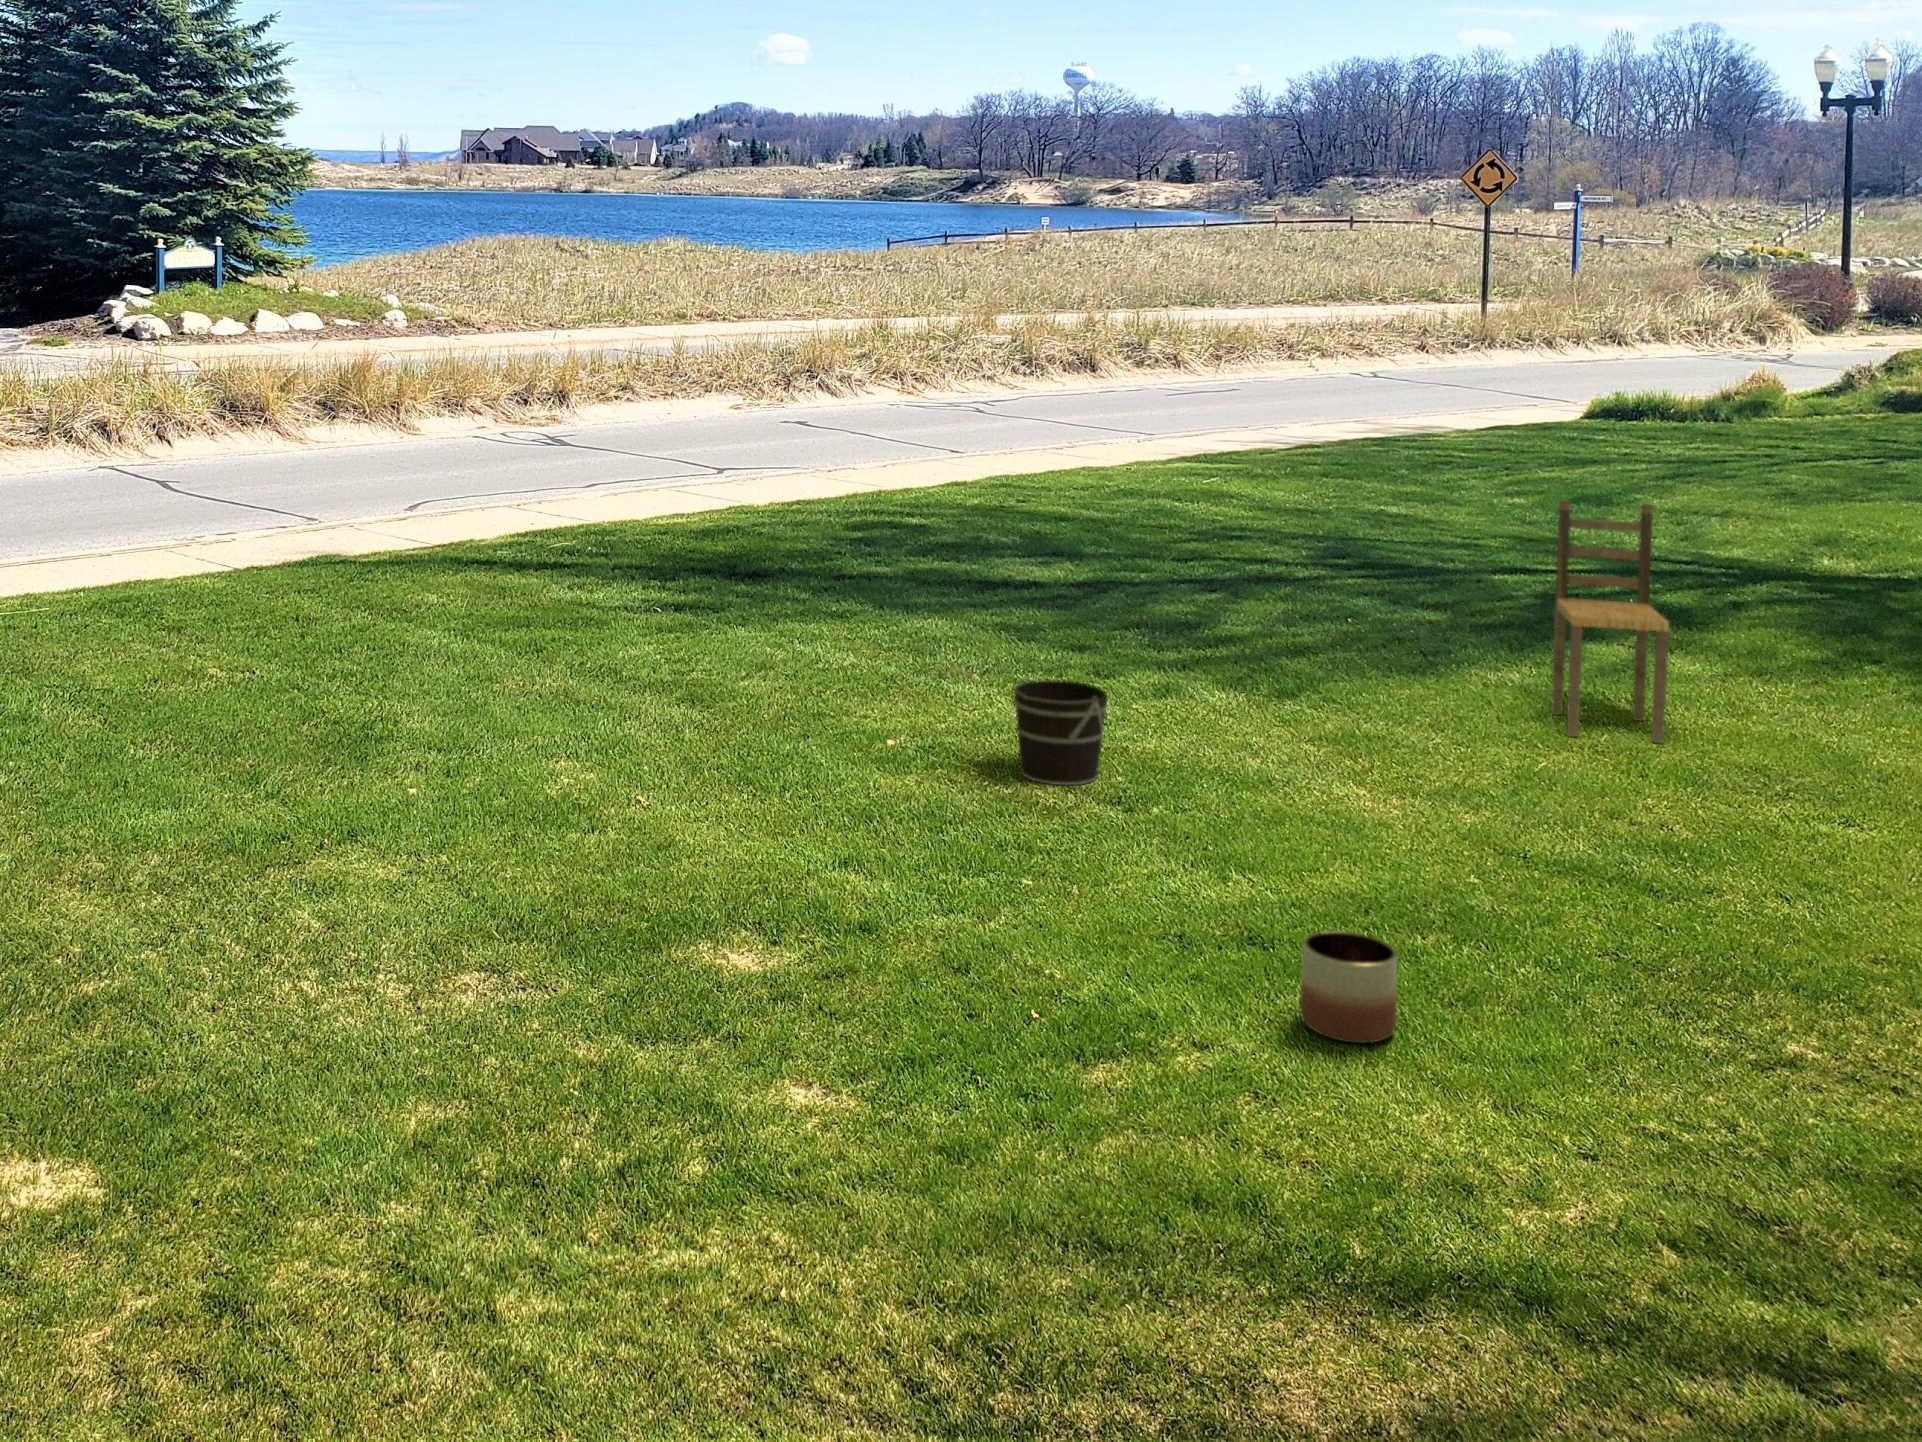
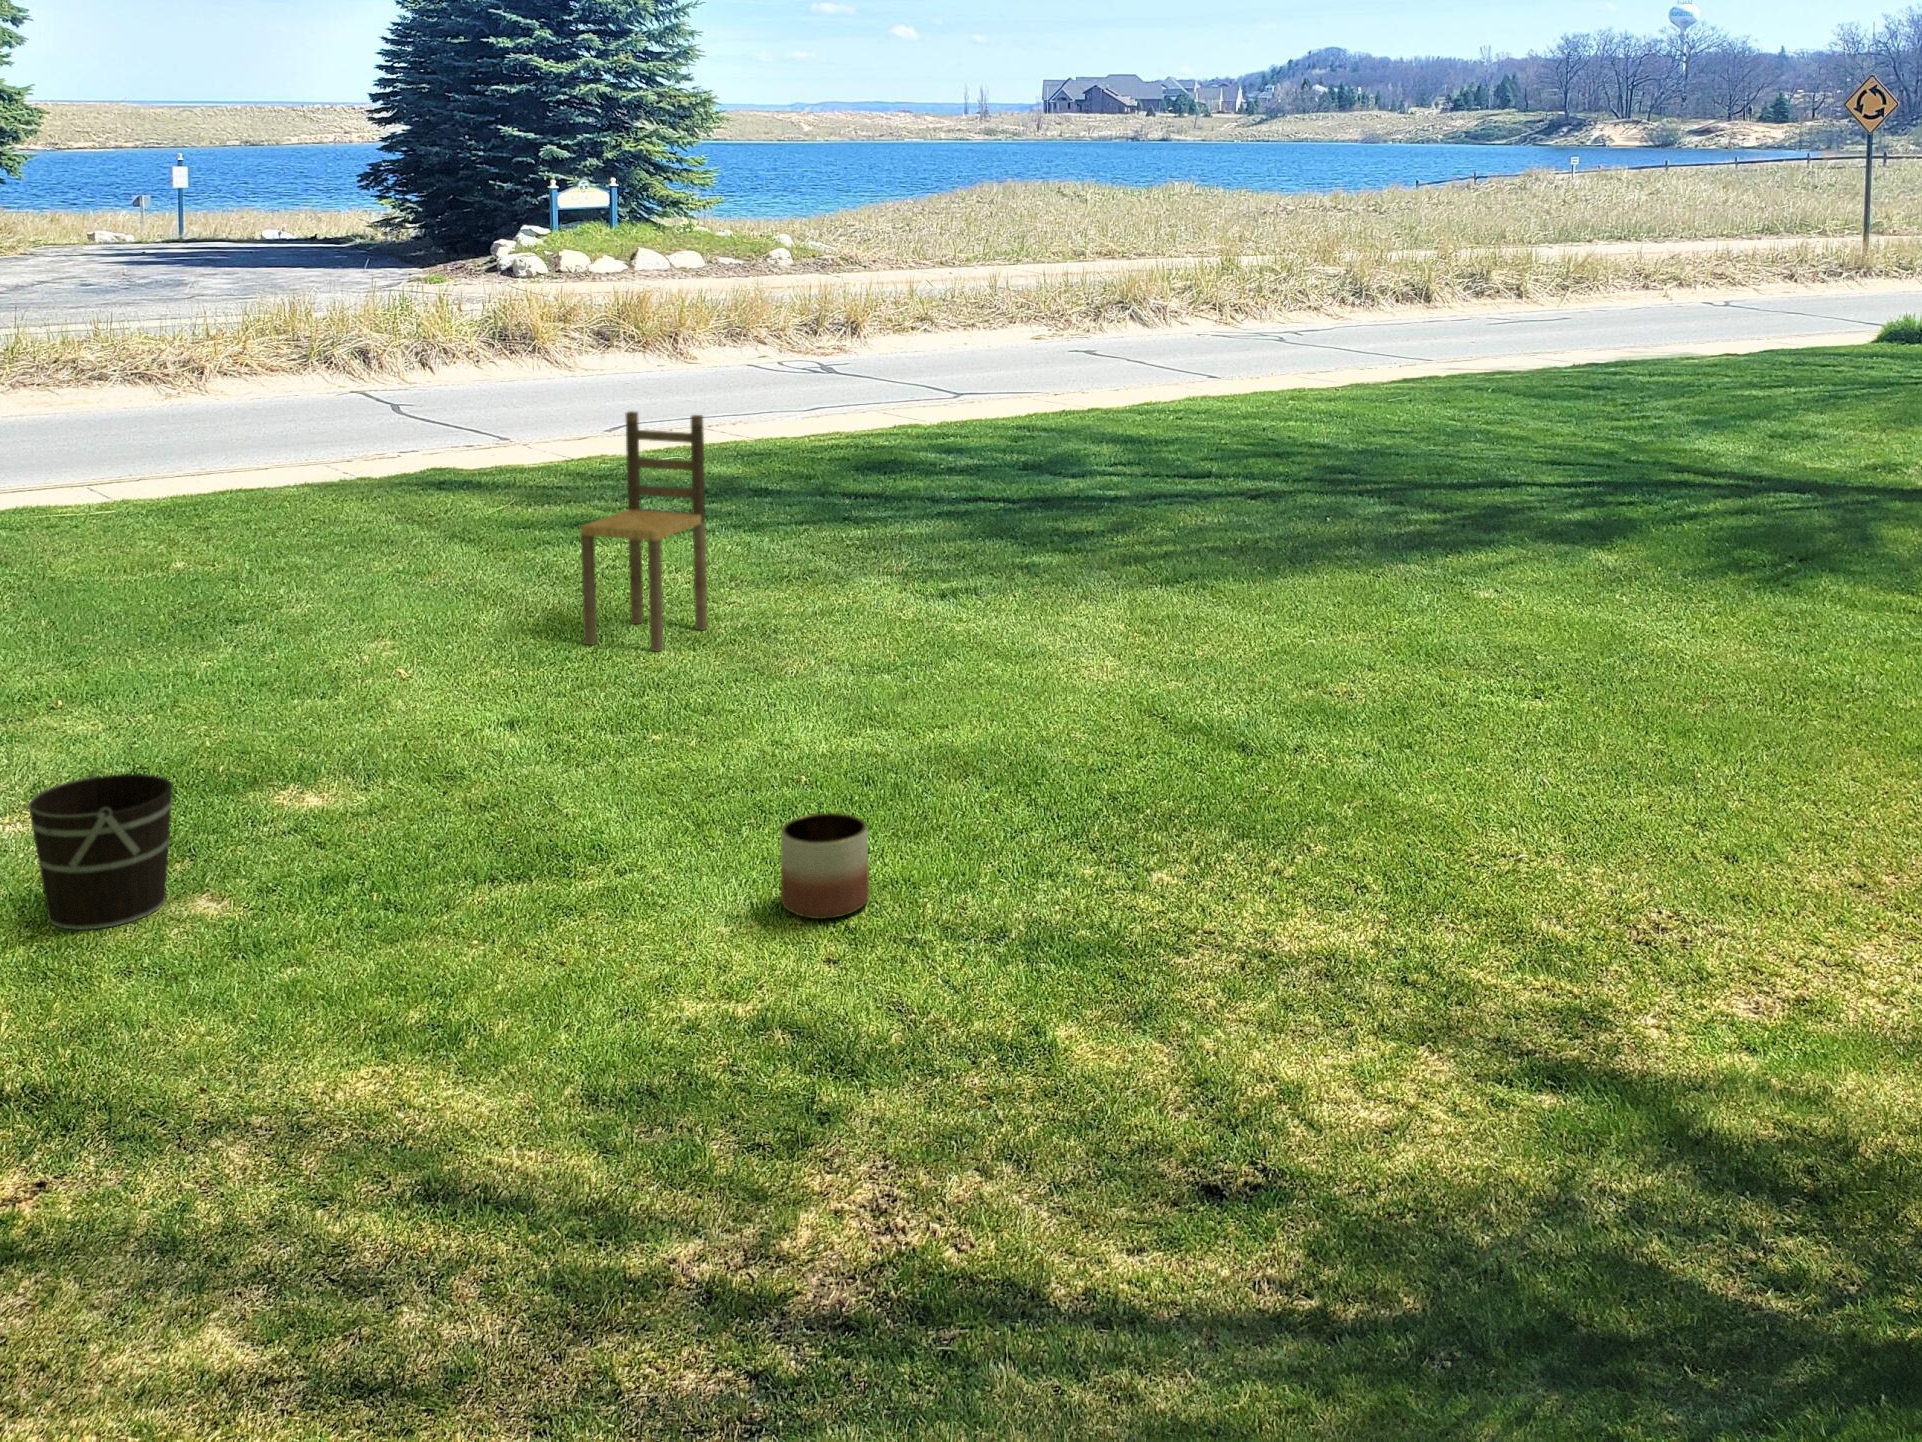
chair: present [1551,500,1669,744] -> present [581,411,708,652]
bucket: present [1014,680,1108,785] -> present [23,771,173,930]

